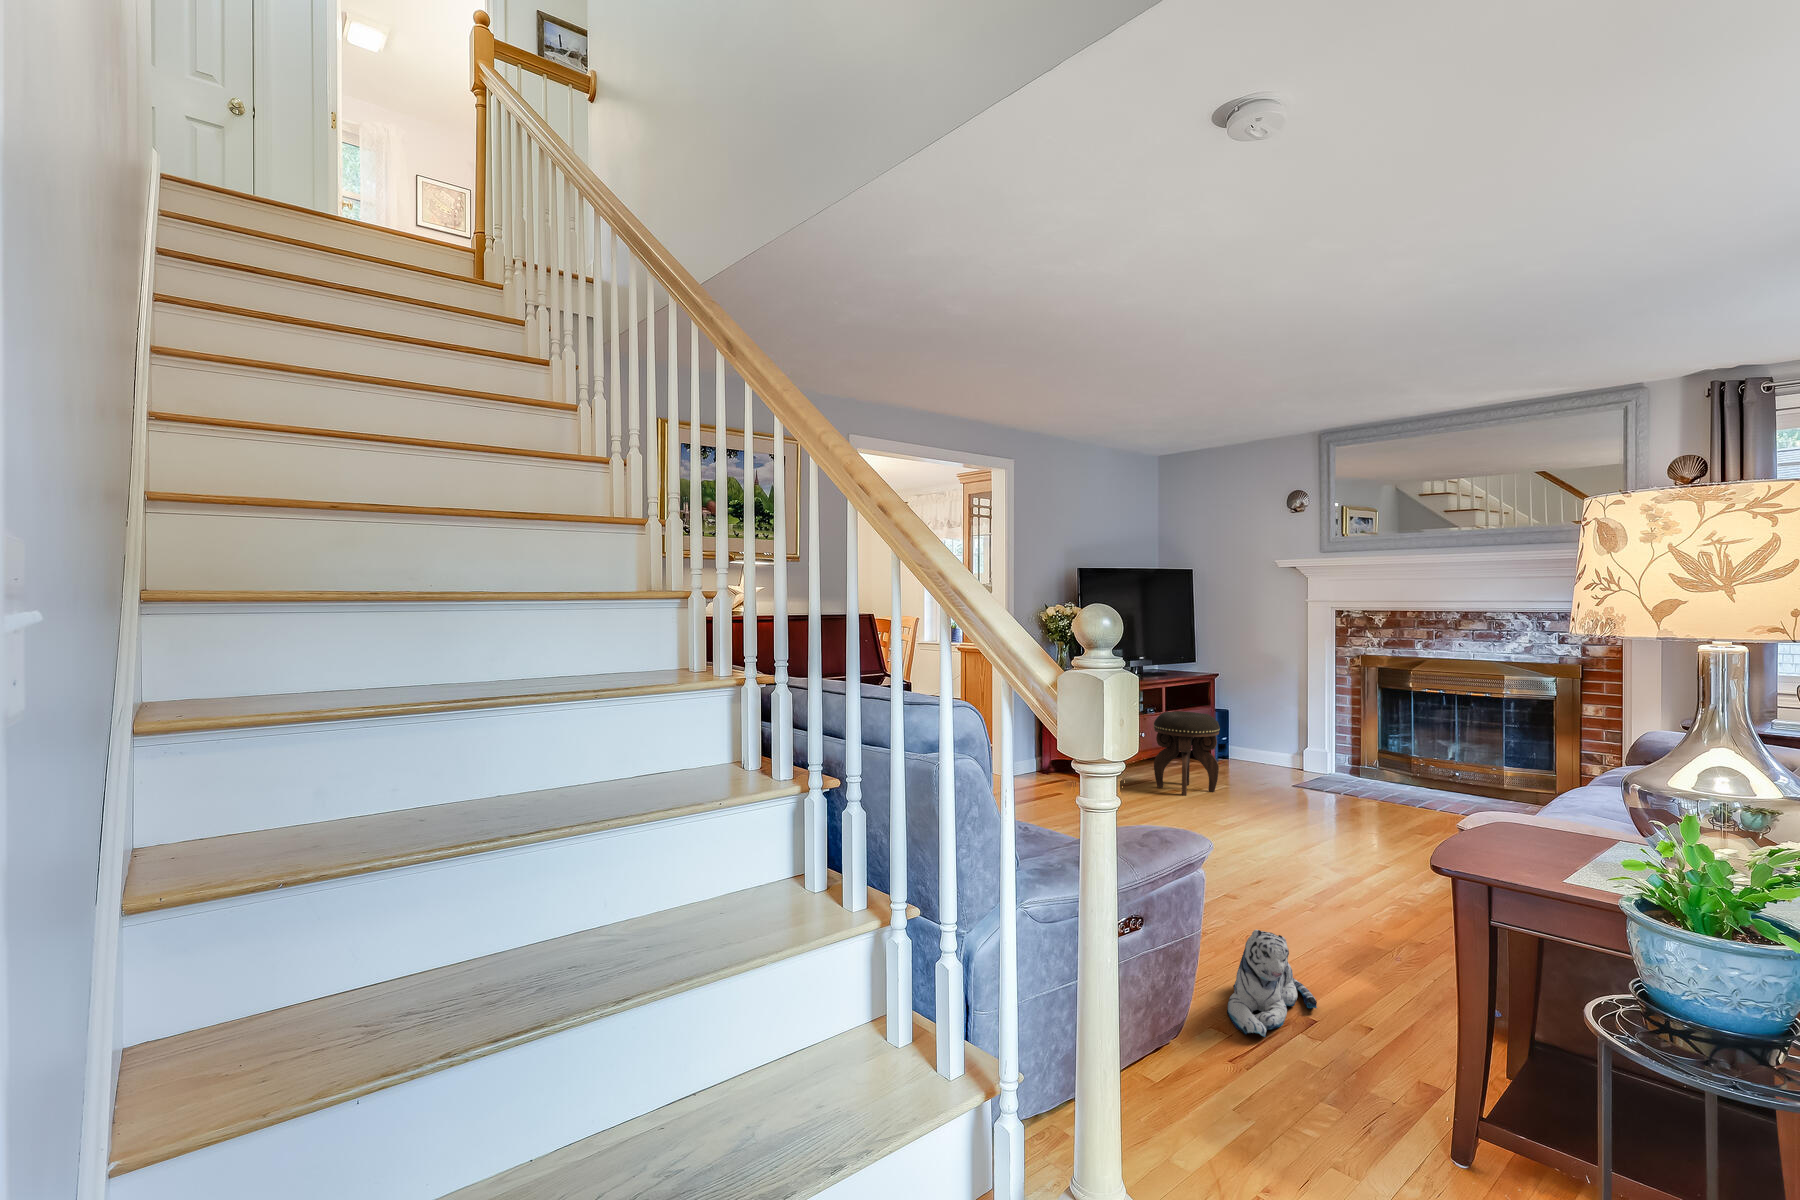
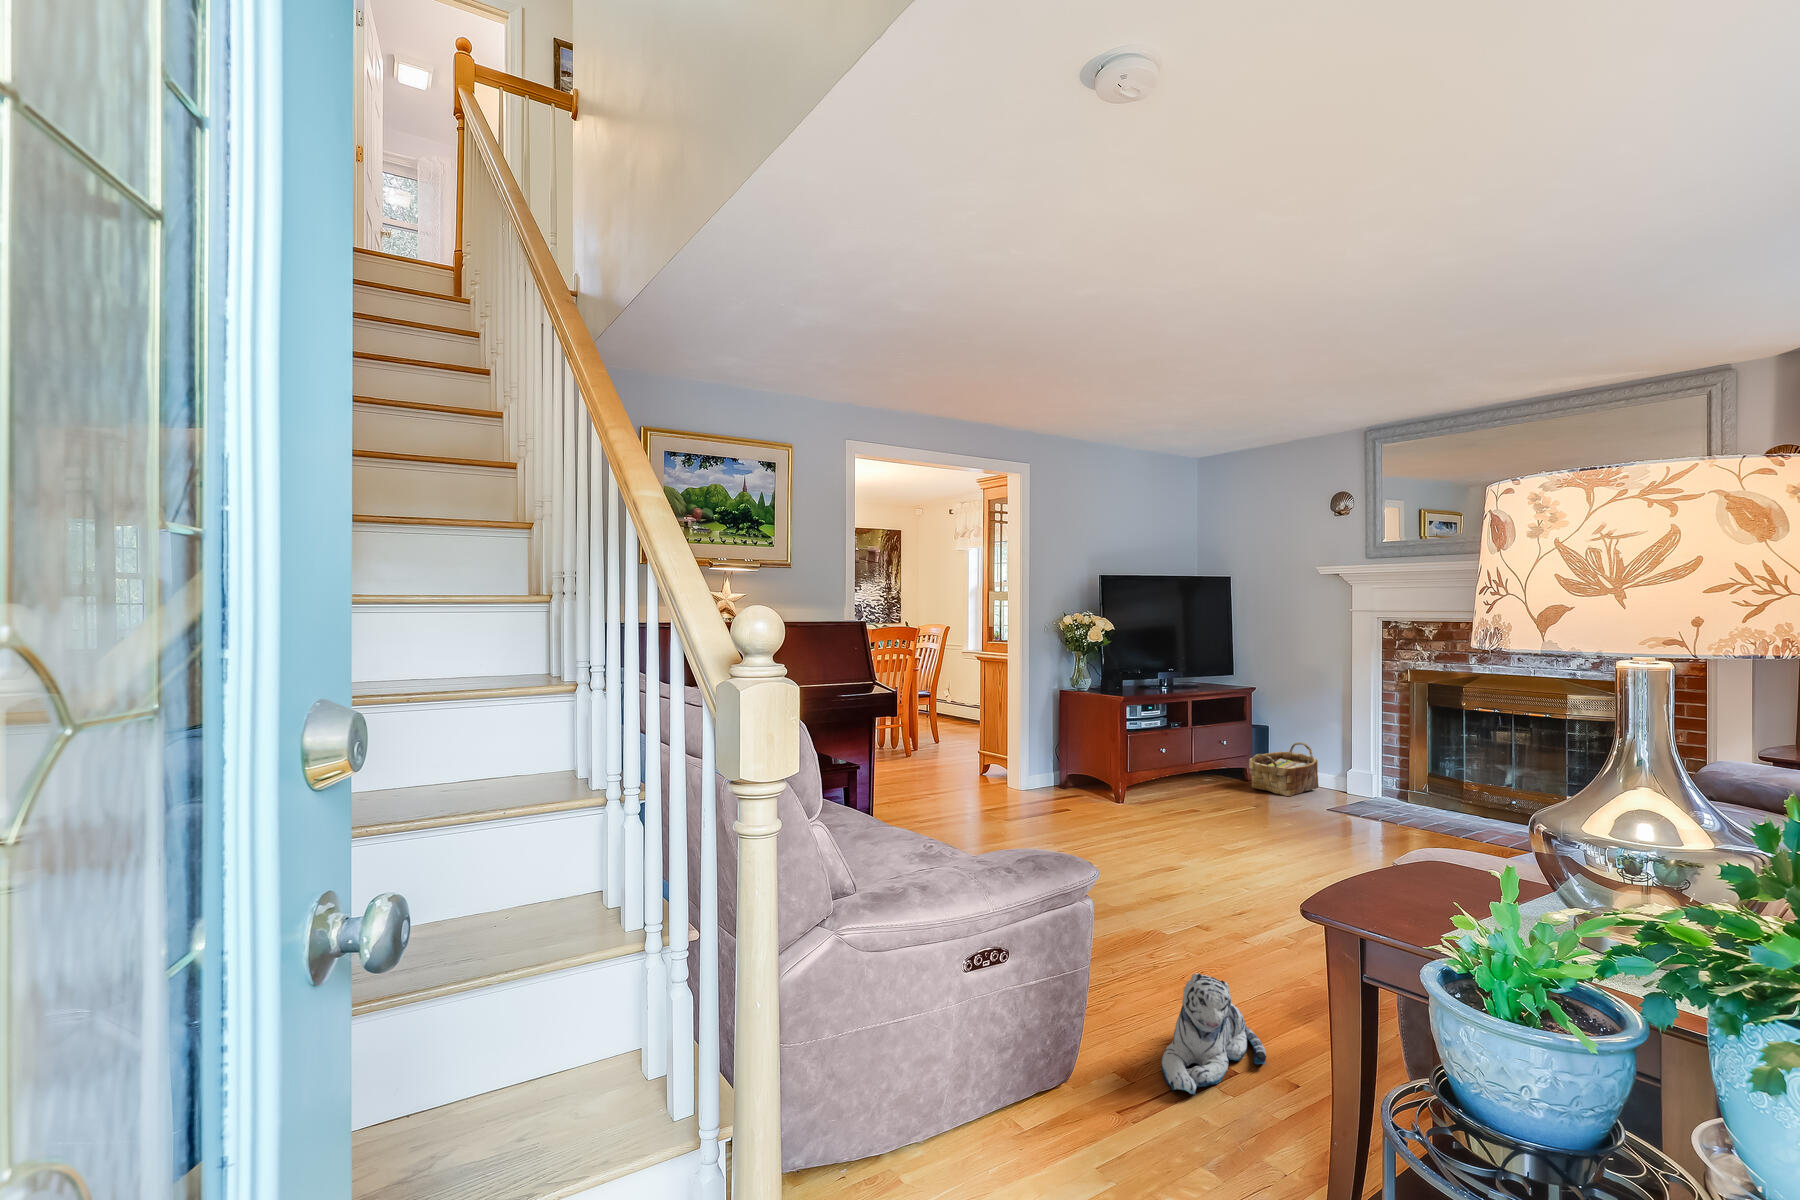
footstool: present [1154,711,1220,795] -> none [1172,728,1244,819]
woven basket: none [1216,723,1278,773] -> present [1249,742,1318,796]

